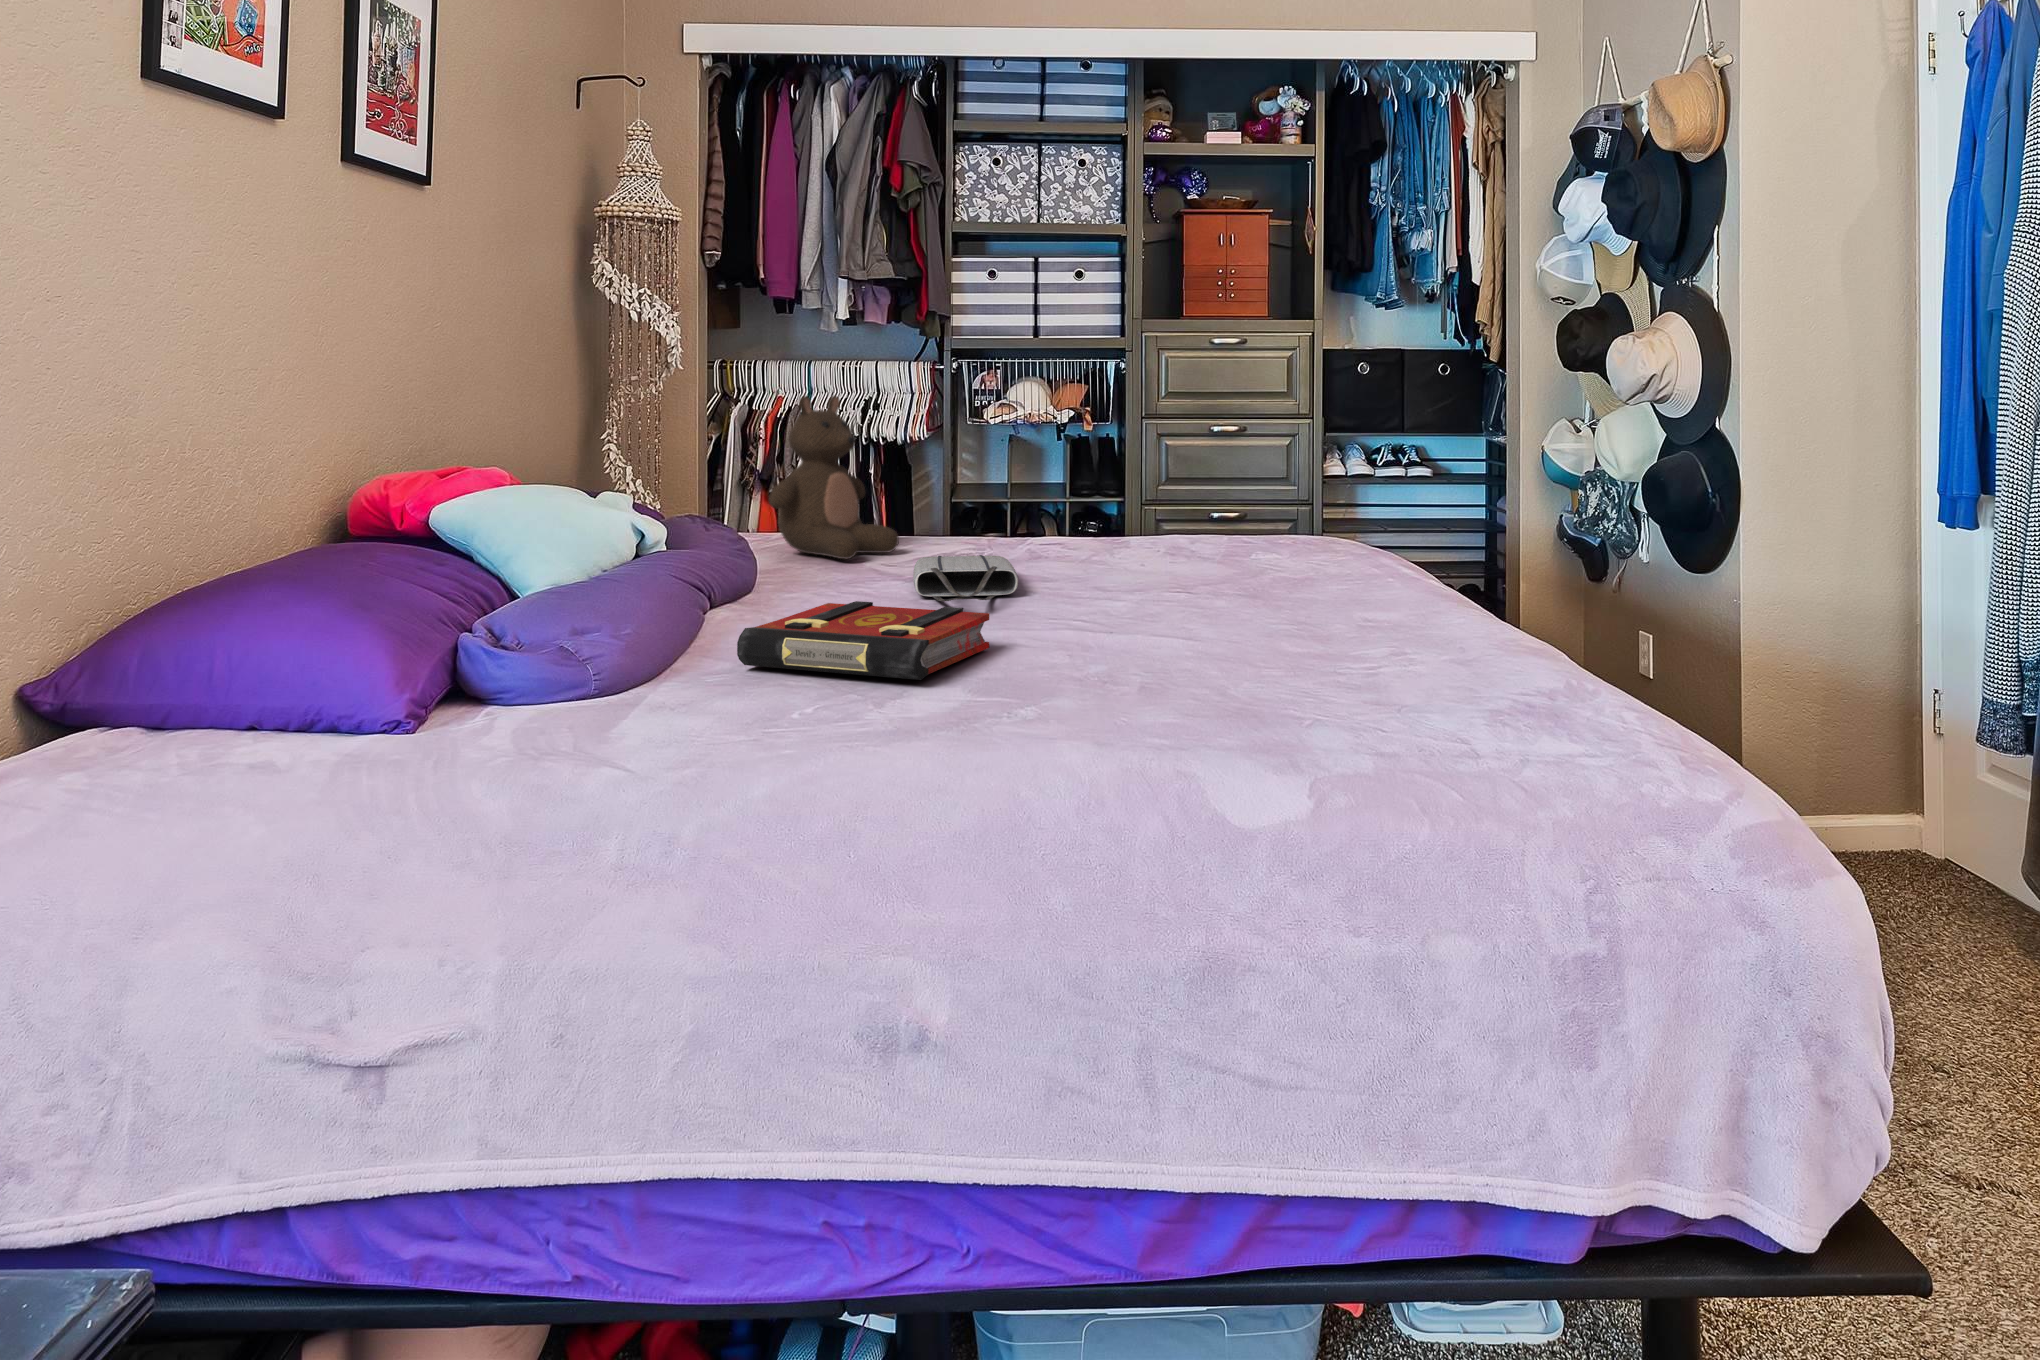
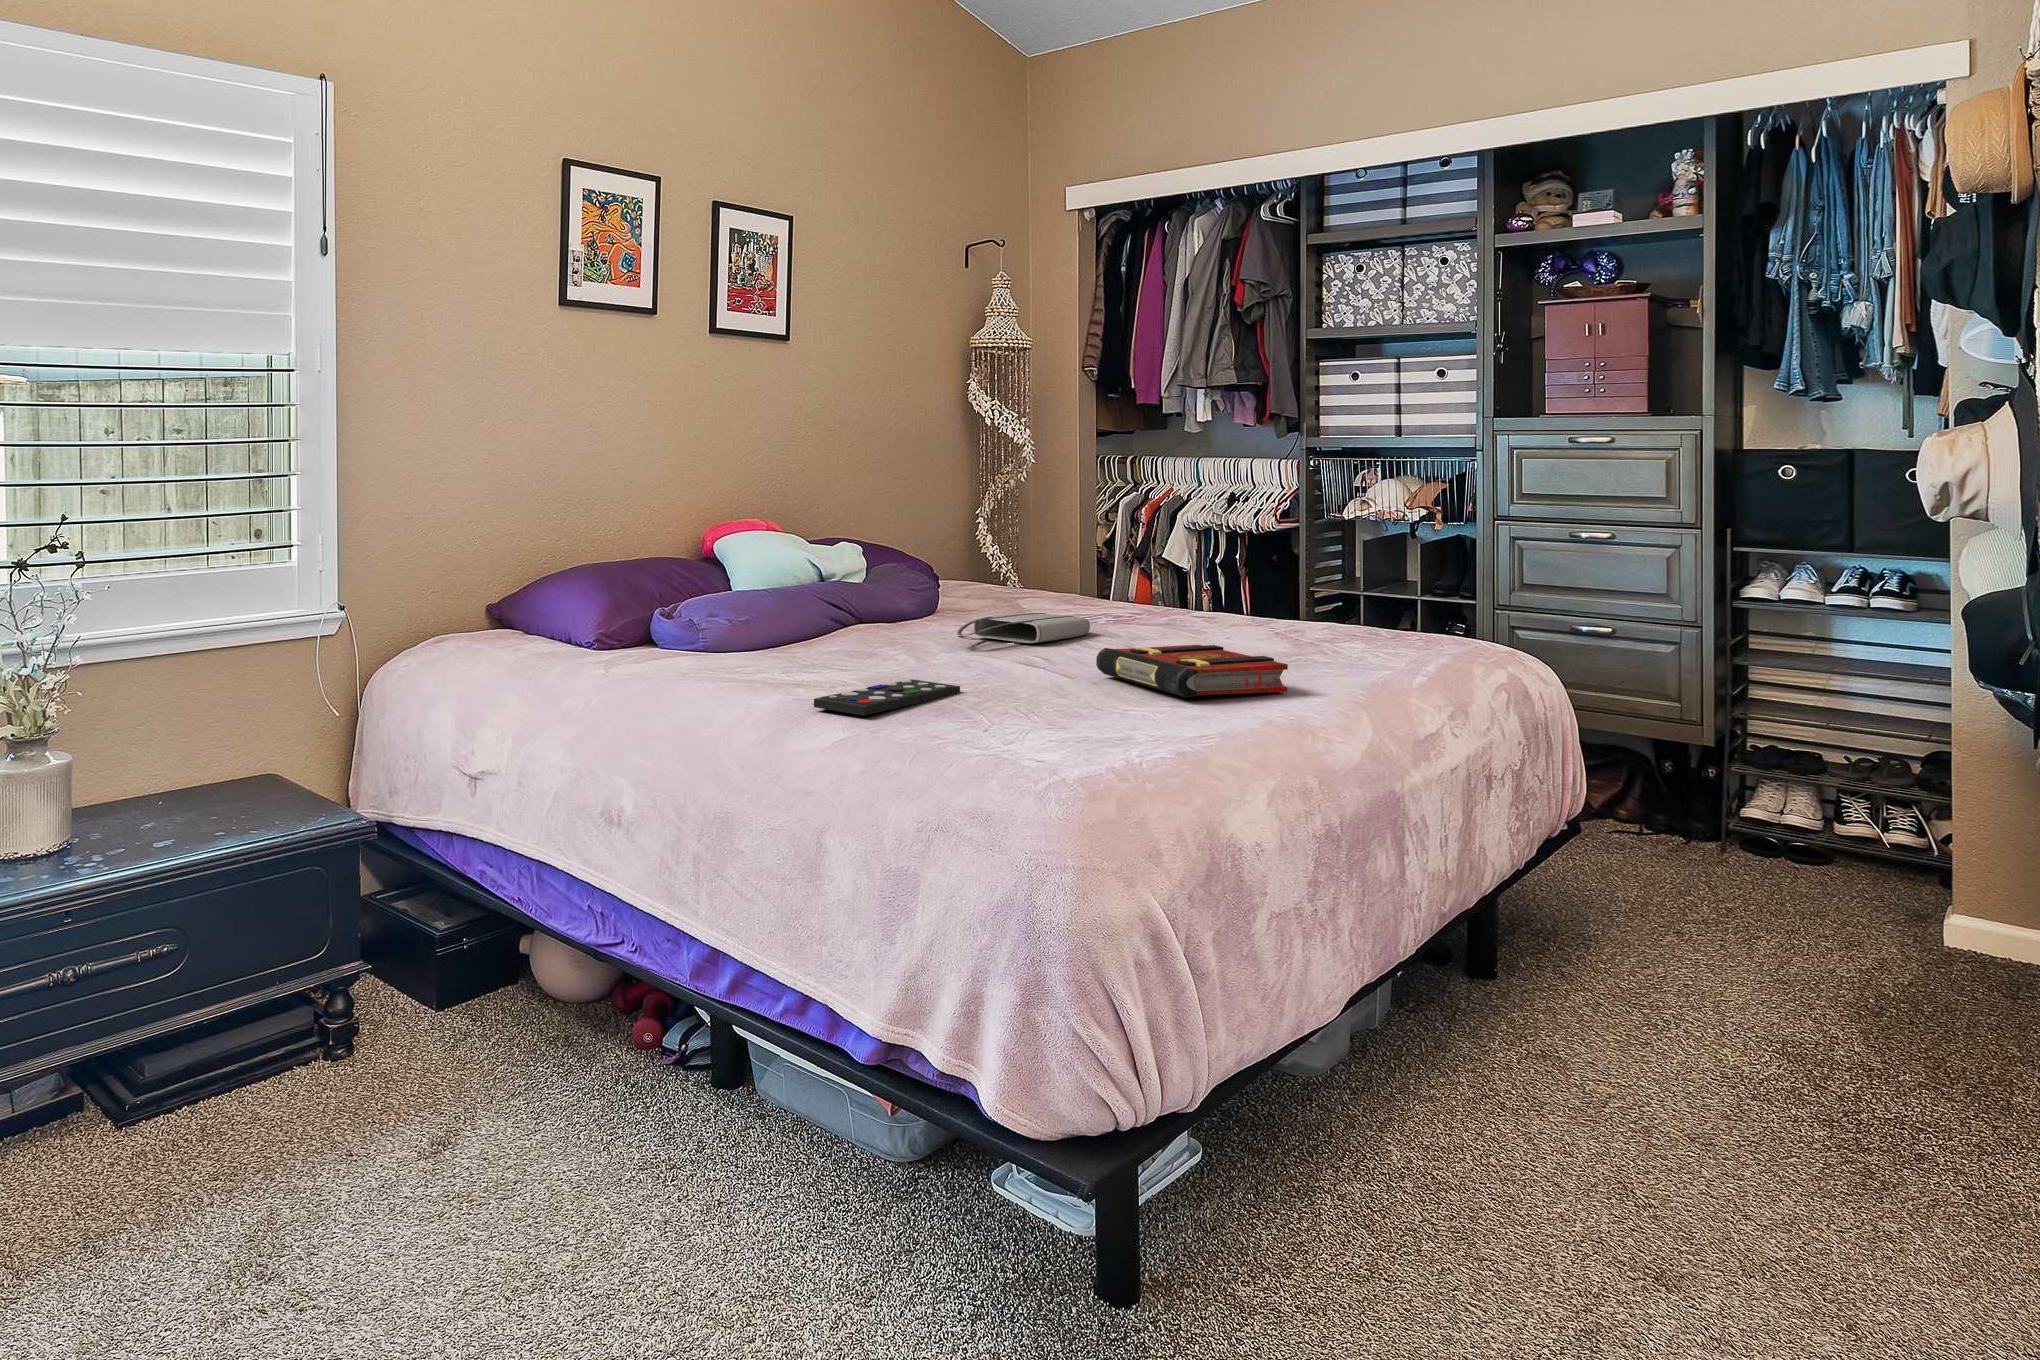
stuffed bear: present [769,396,899,559] -> none [982,484,1081,613]
book: present [737,601,989,680] -> present [1096,644,1288,698]
remote control: none [1104,660,1247,728] -> present [814,679,960,715]

